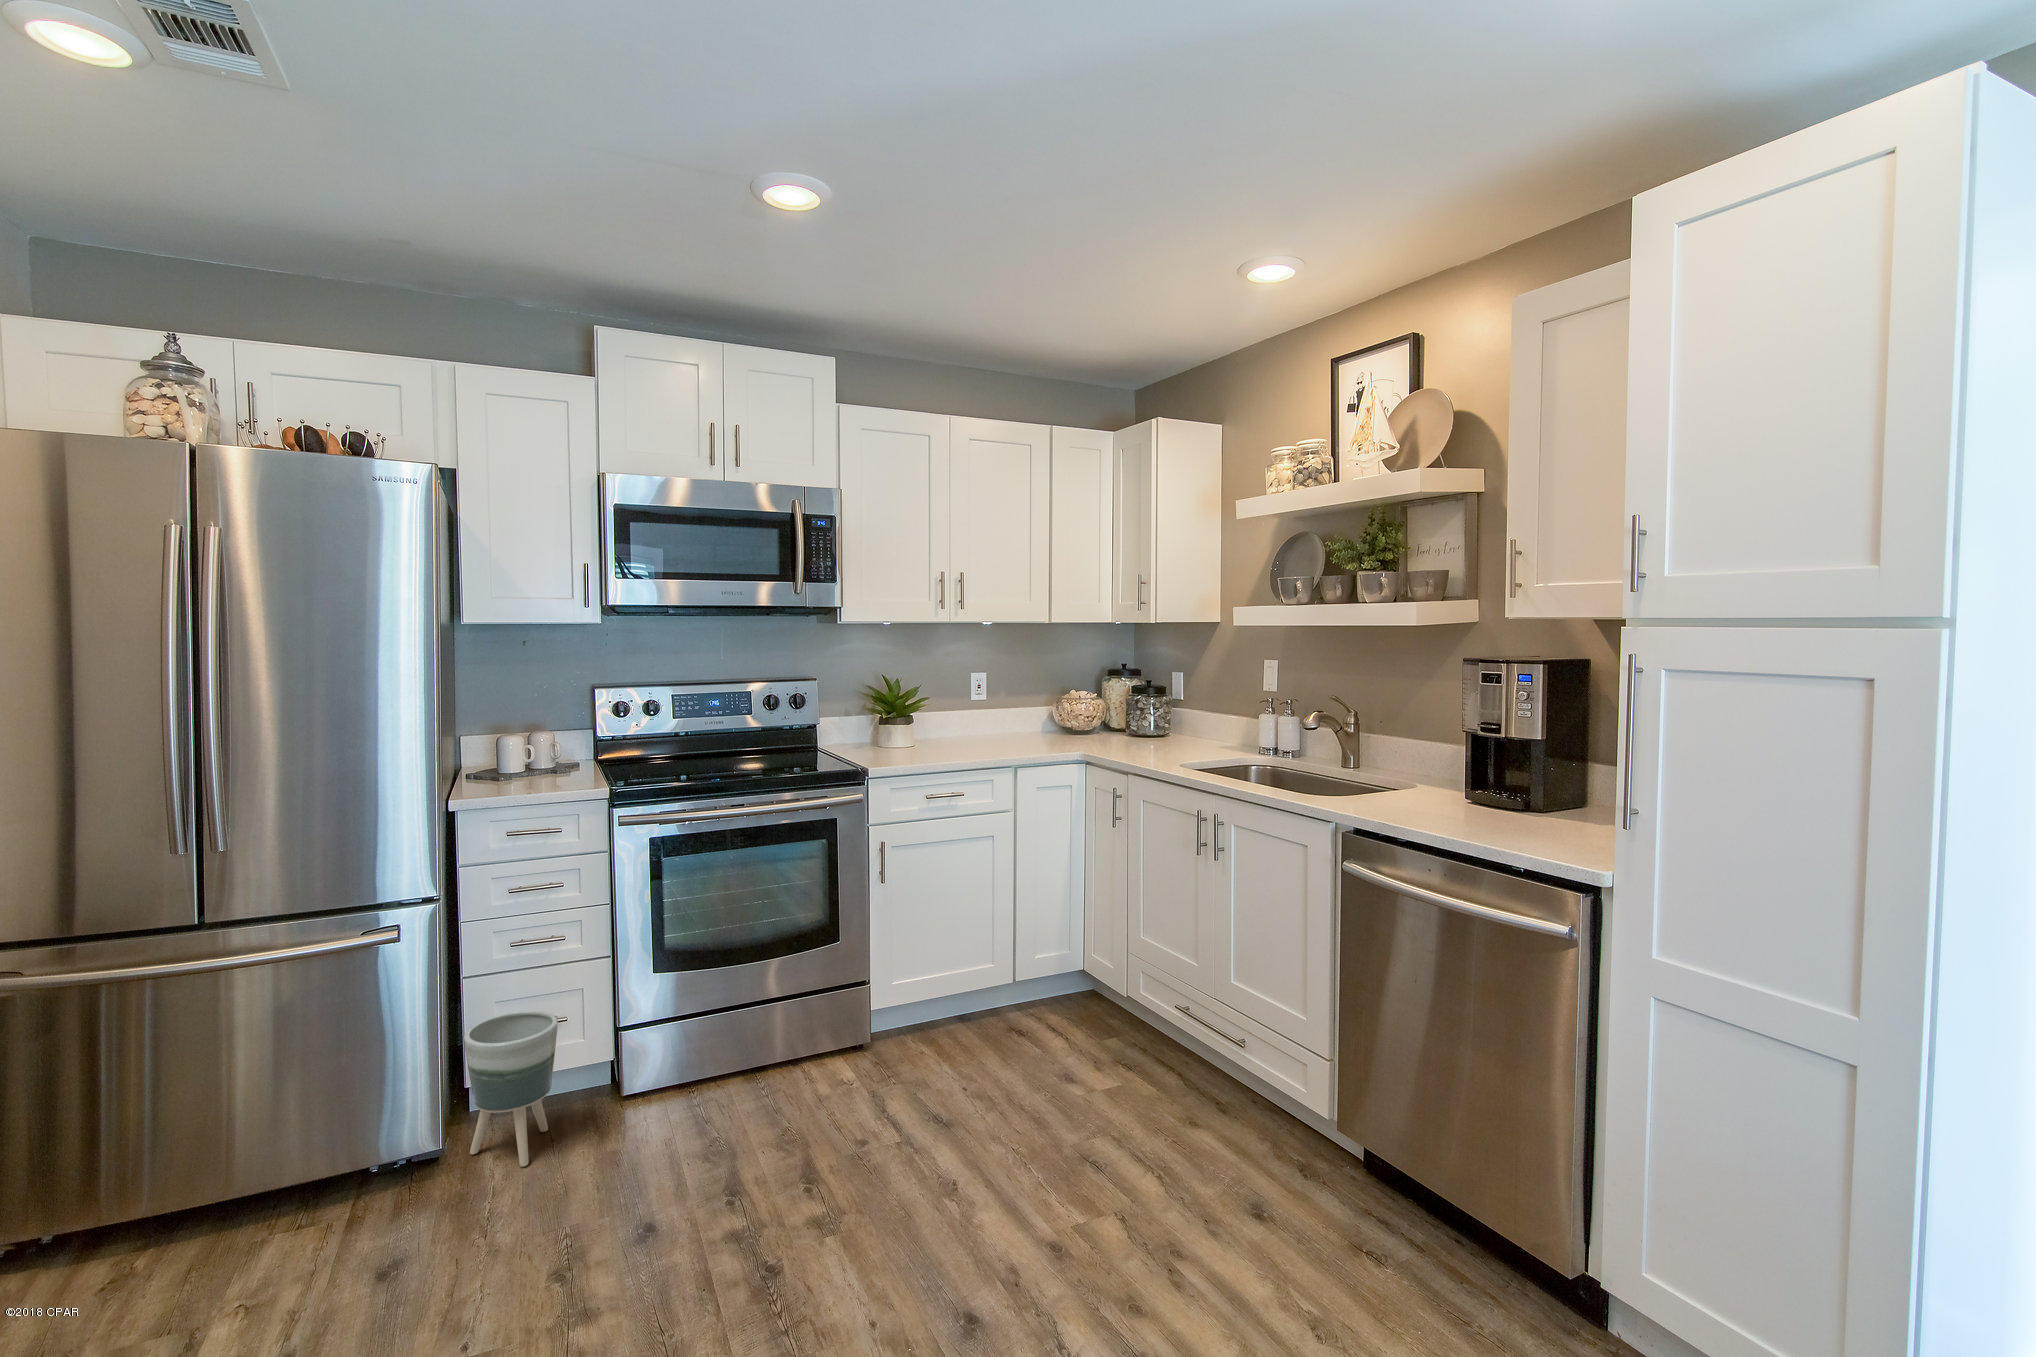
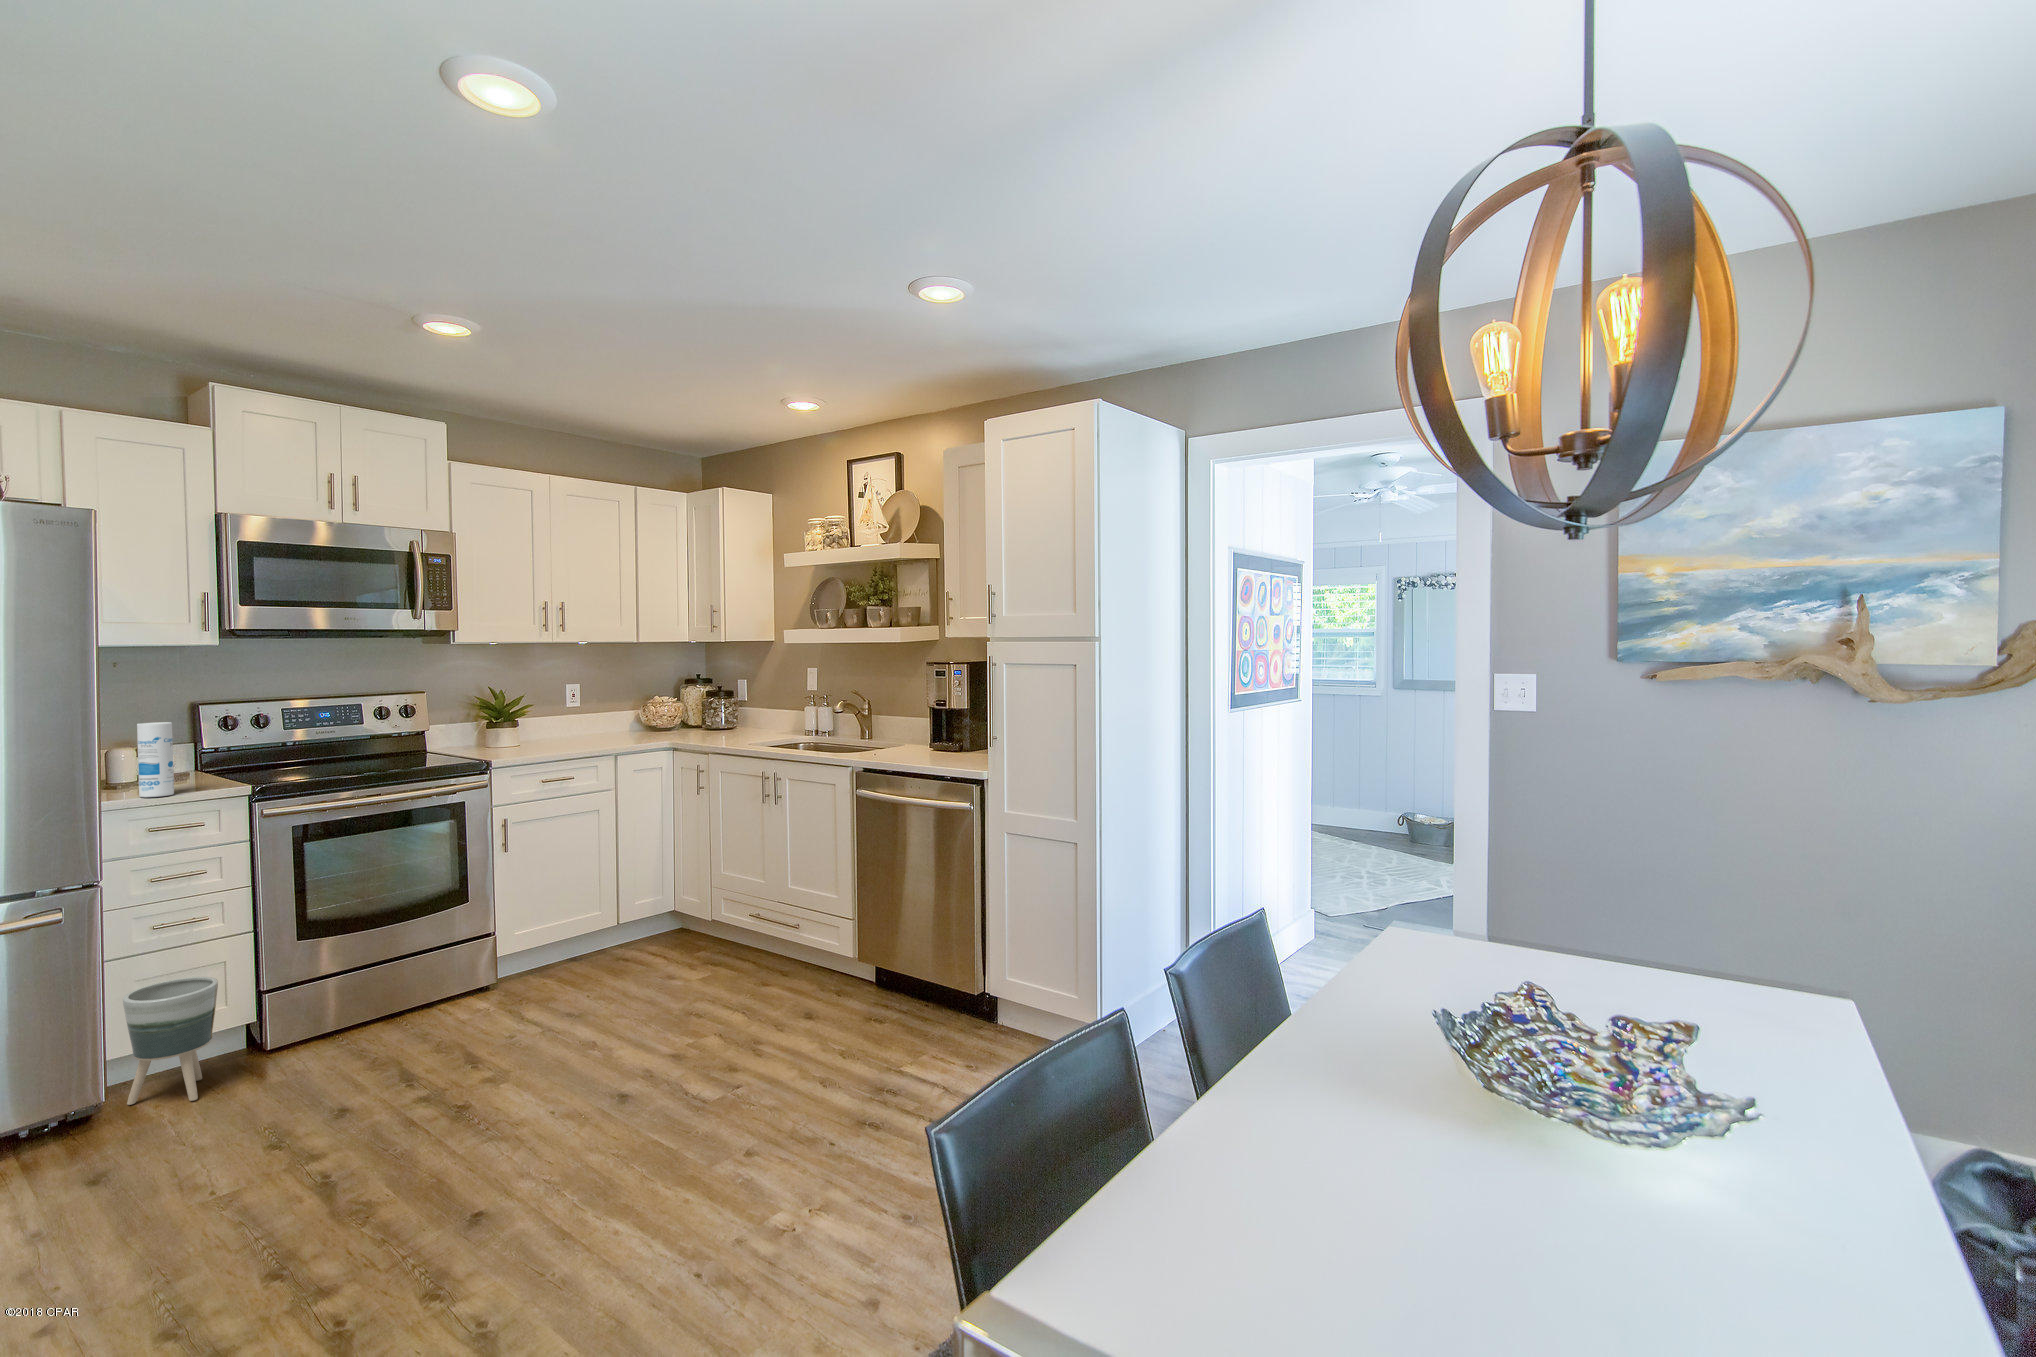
canister: none [495,712,530,799] -> present [137,722,174,797]

